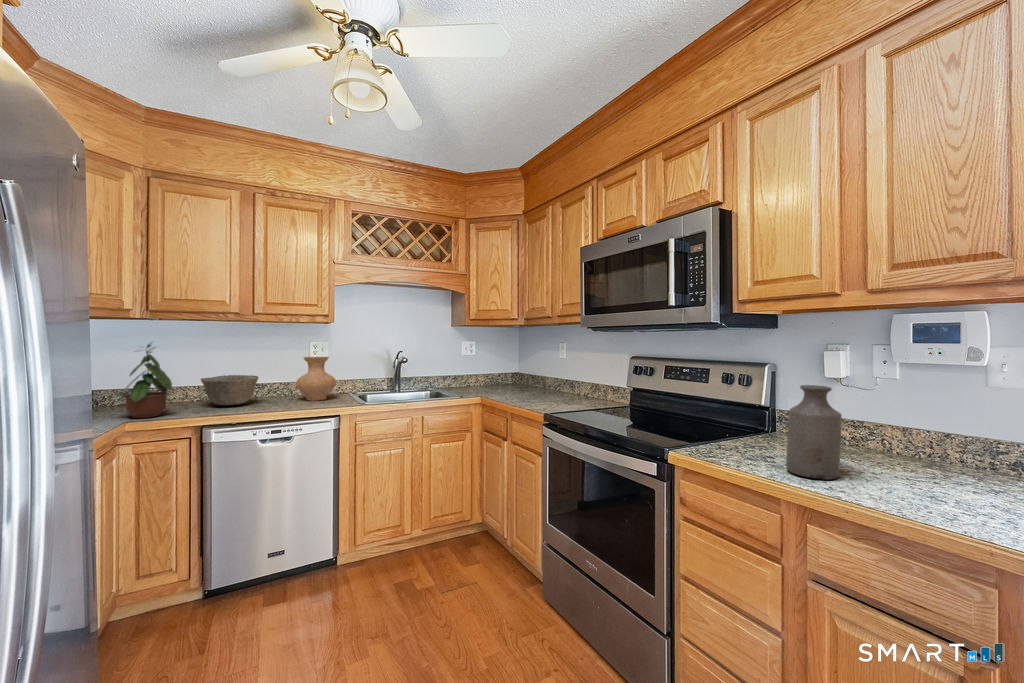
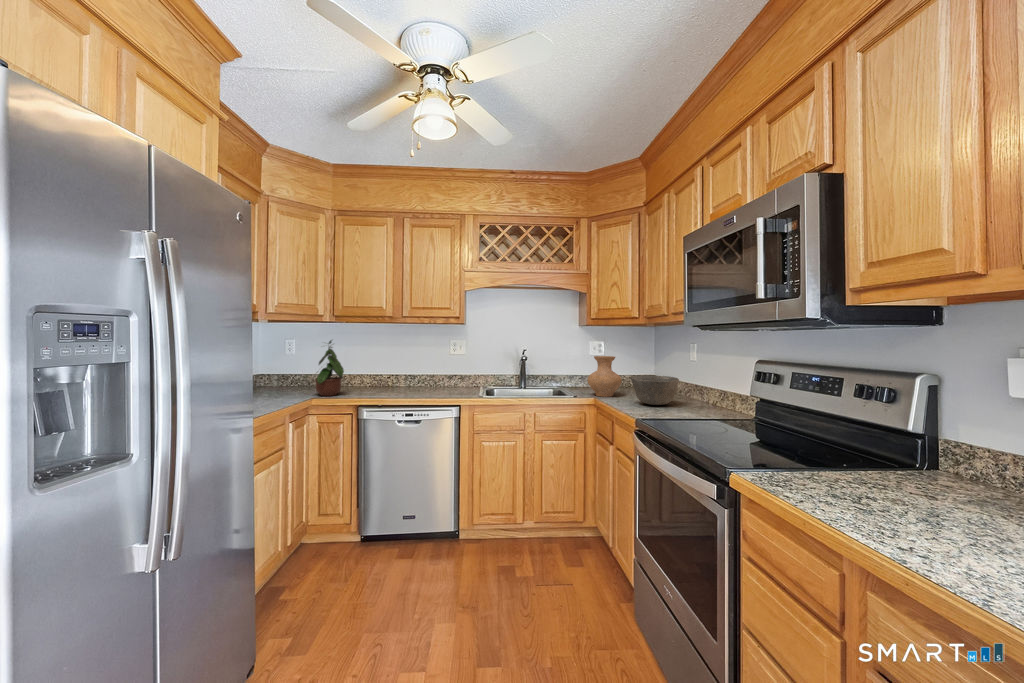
vase: present [296,357,336,401] -> present [587,356,622,397]
bowl: present [201,375,258,406] -> present [630,375,679,405]
bottle: present [786,385,842,480] -> none [873,406,966,549]

